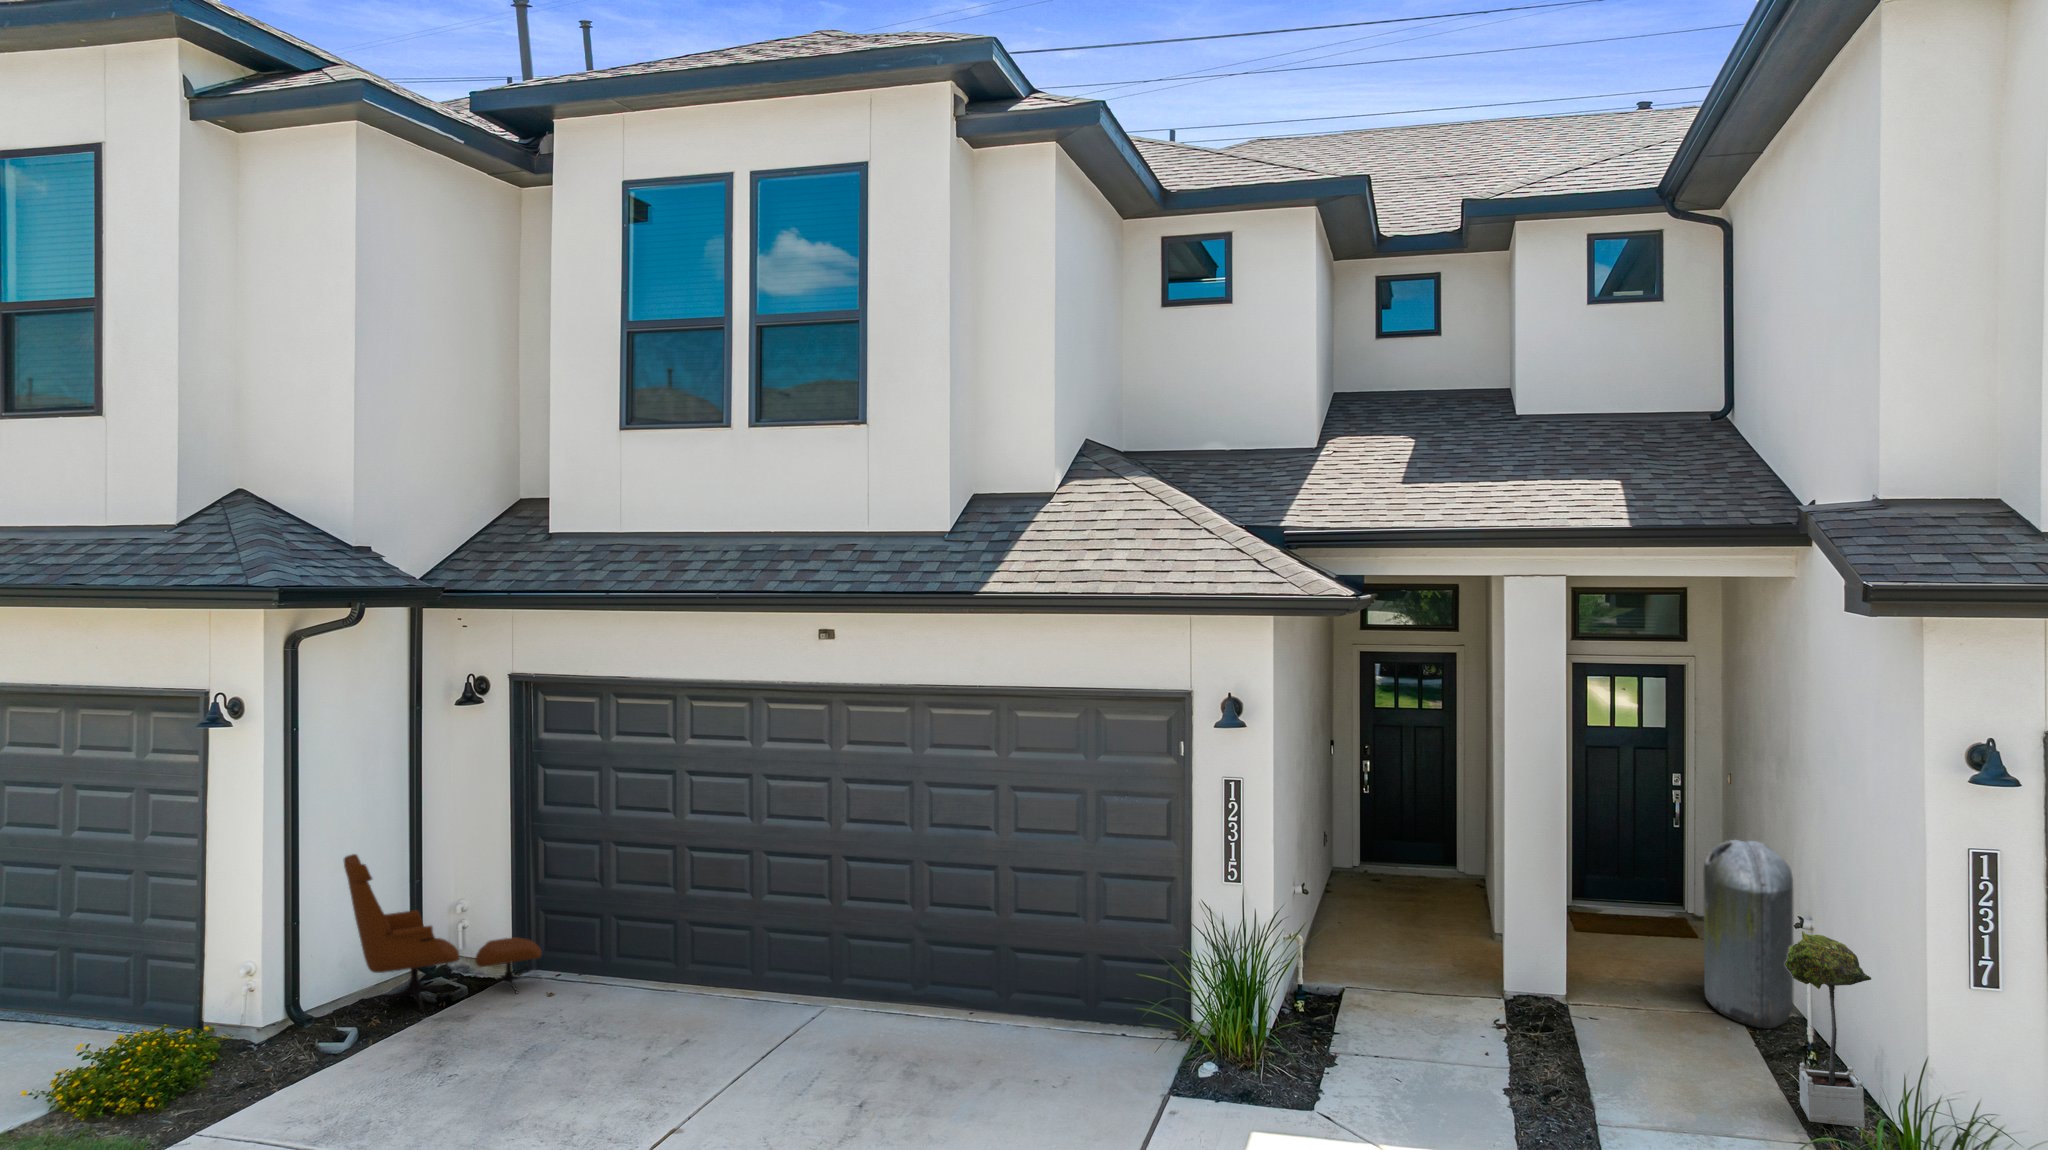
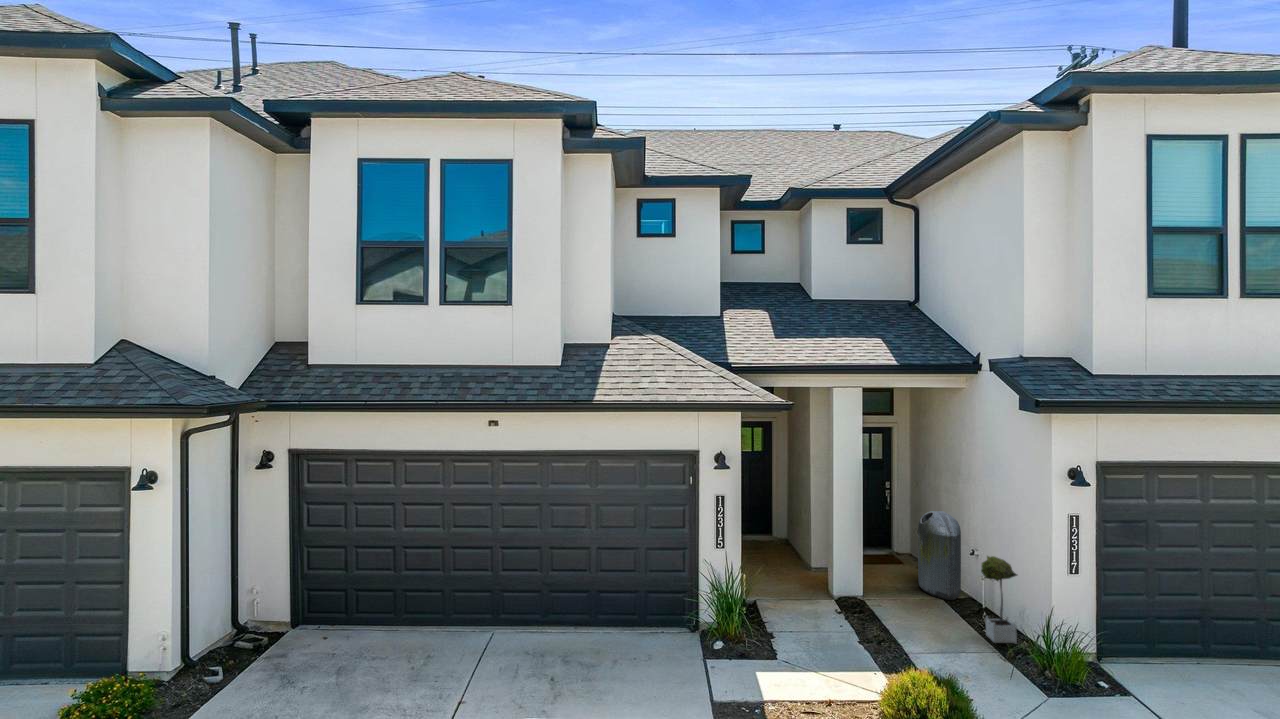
lounge chair: present [344,854,542,1012] -> none [196,565,315,660]

